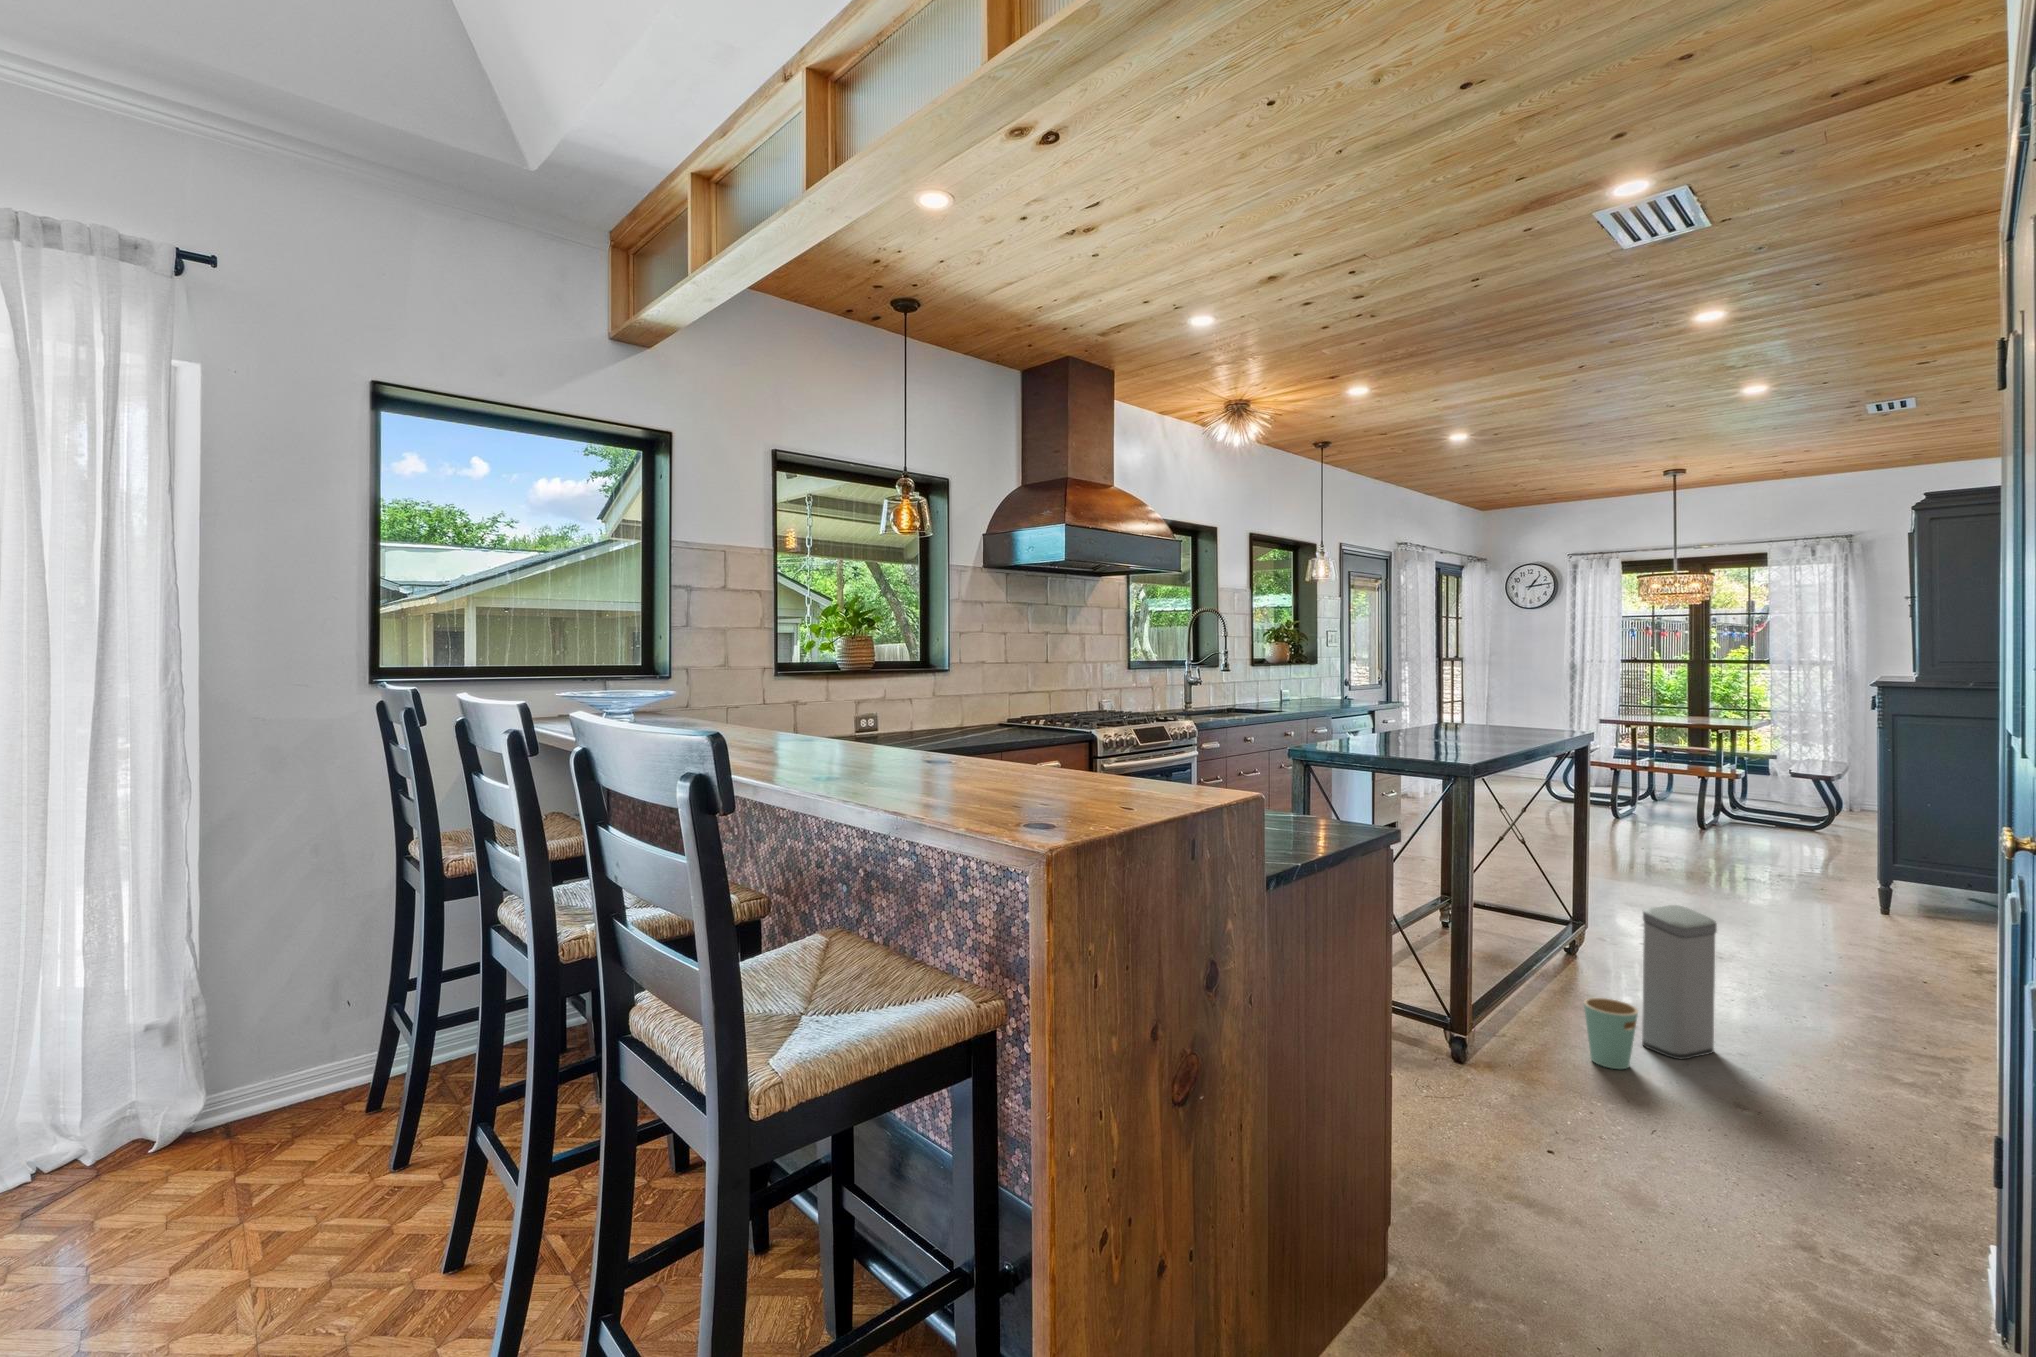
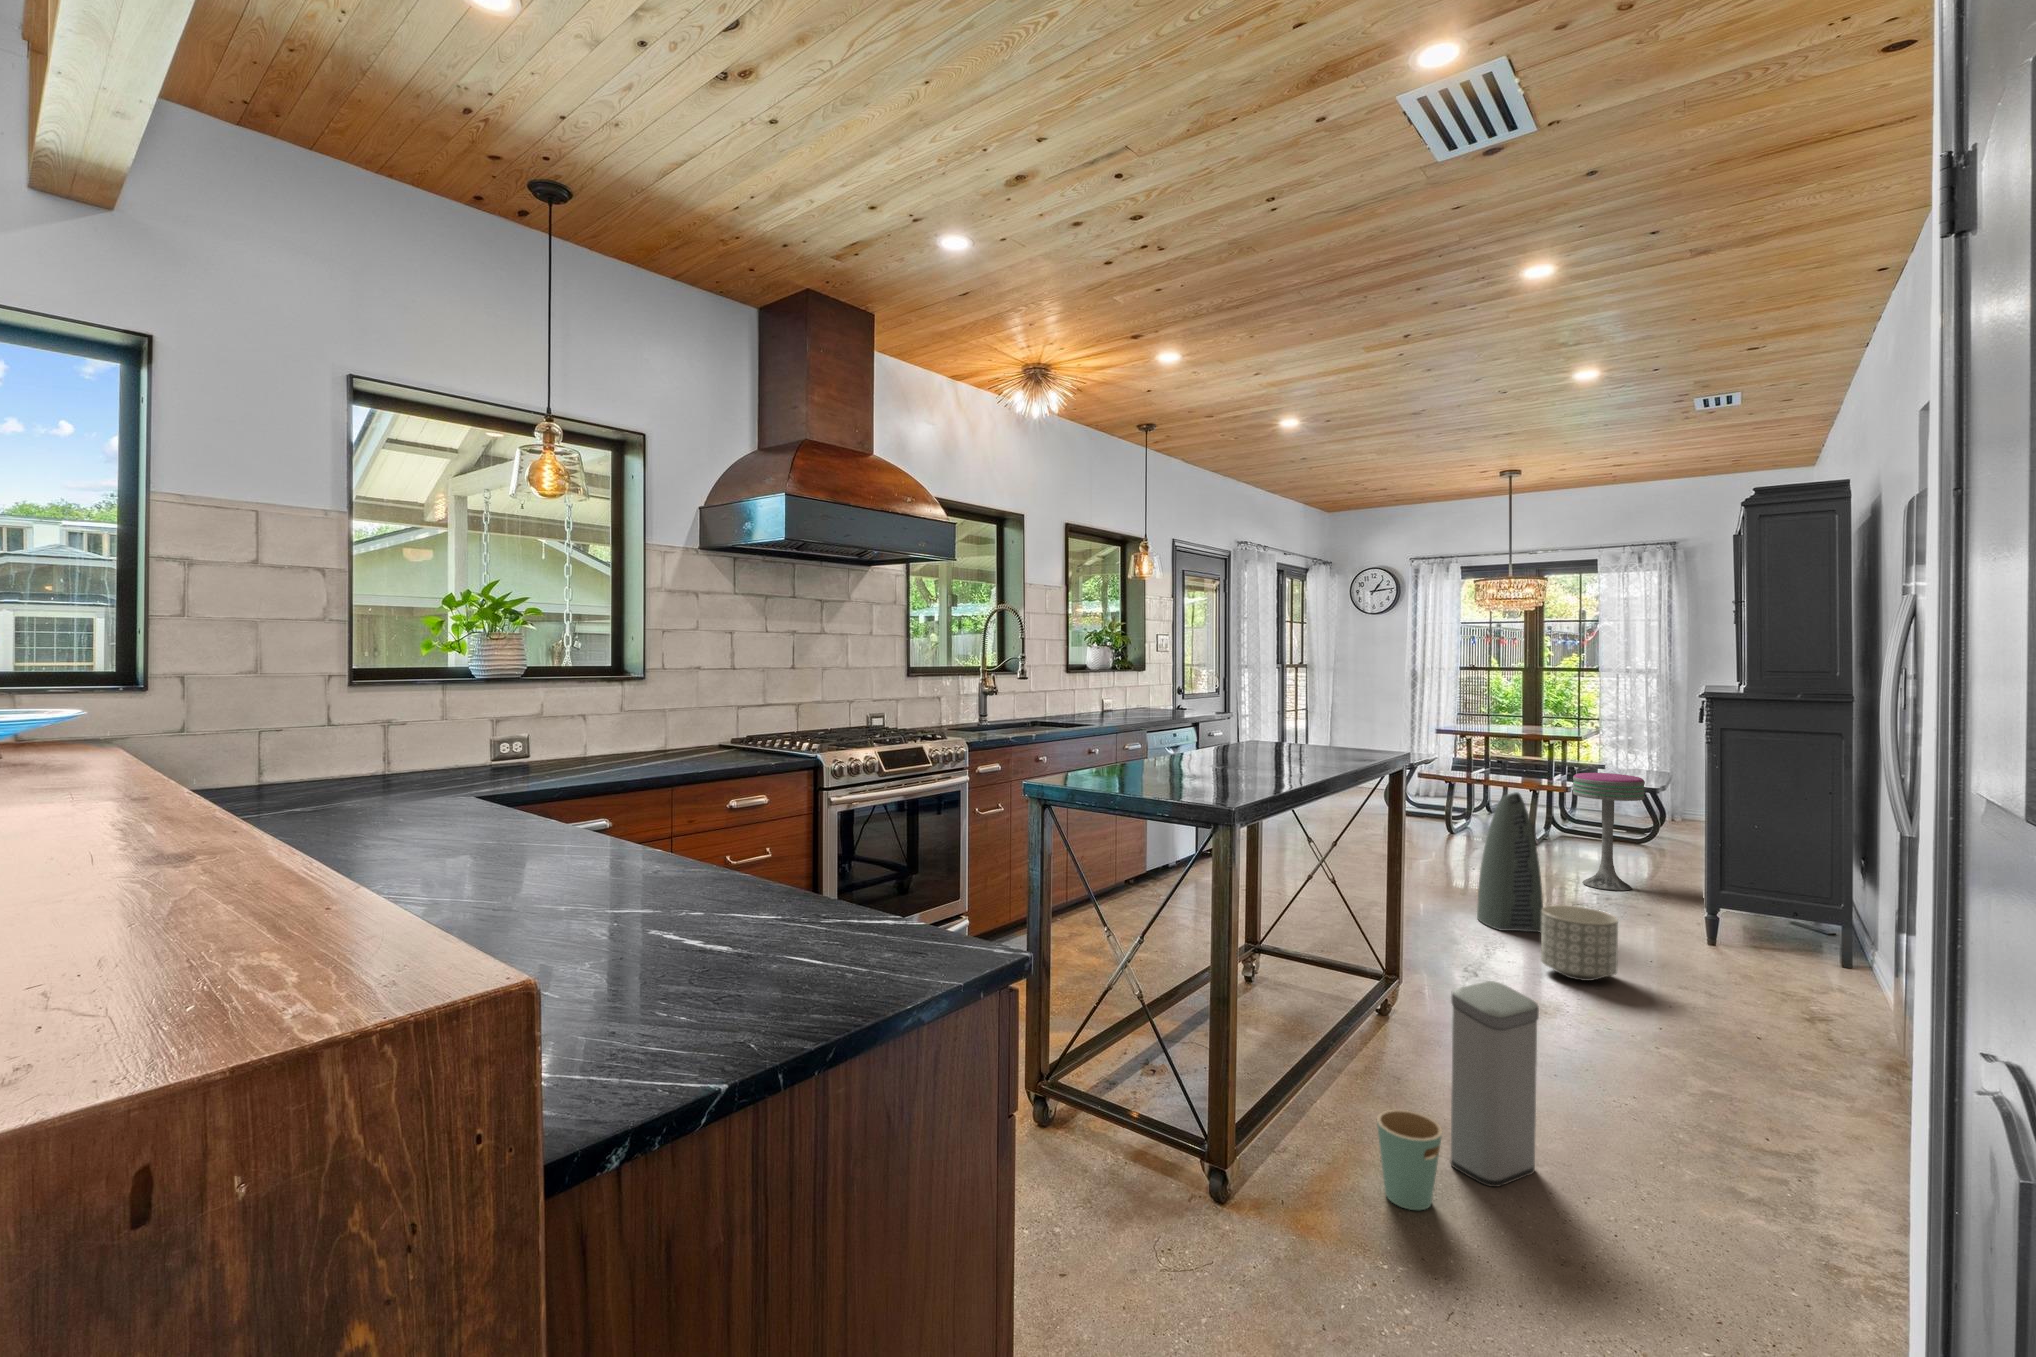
bar stool: none [1742,758,1816,867] -> present [1573,773,1645,891]
air purifier: none [1649,772,1714,898] -> present [1477,792,1543,933]
planter: none [1713,869,1787,934] -> present [1541,905,1618,981]

